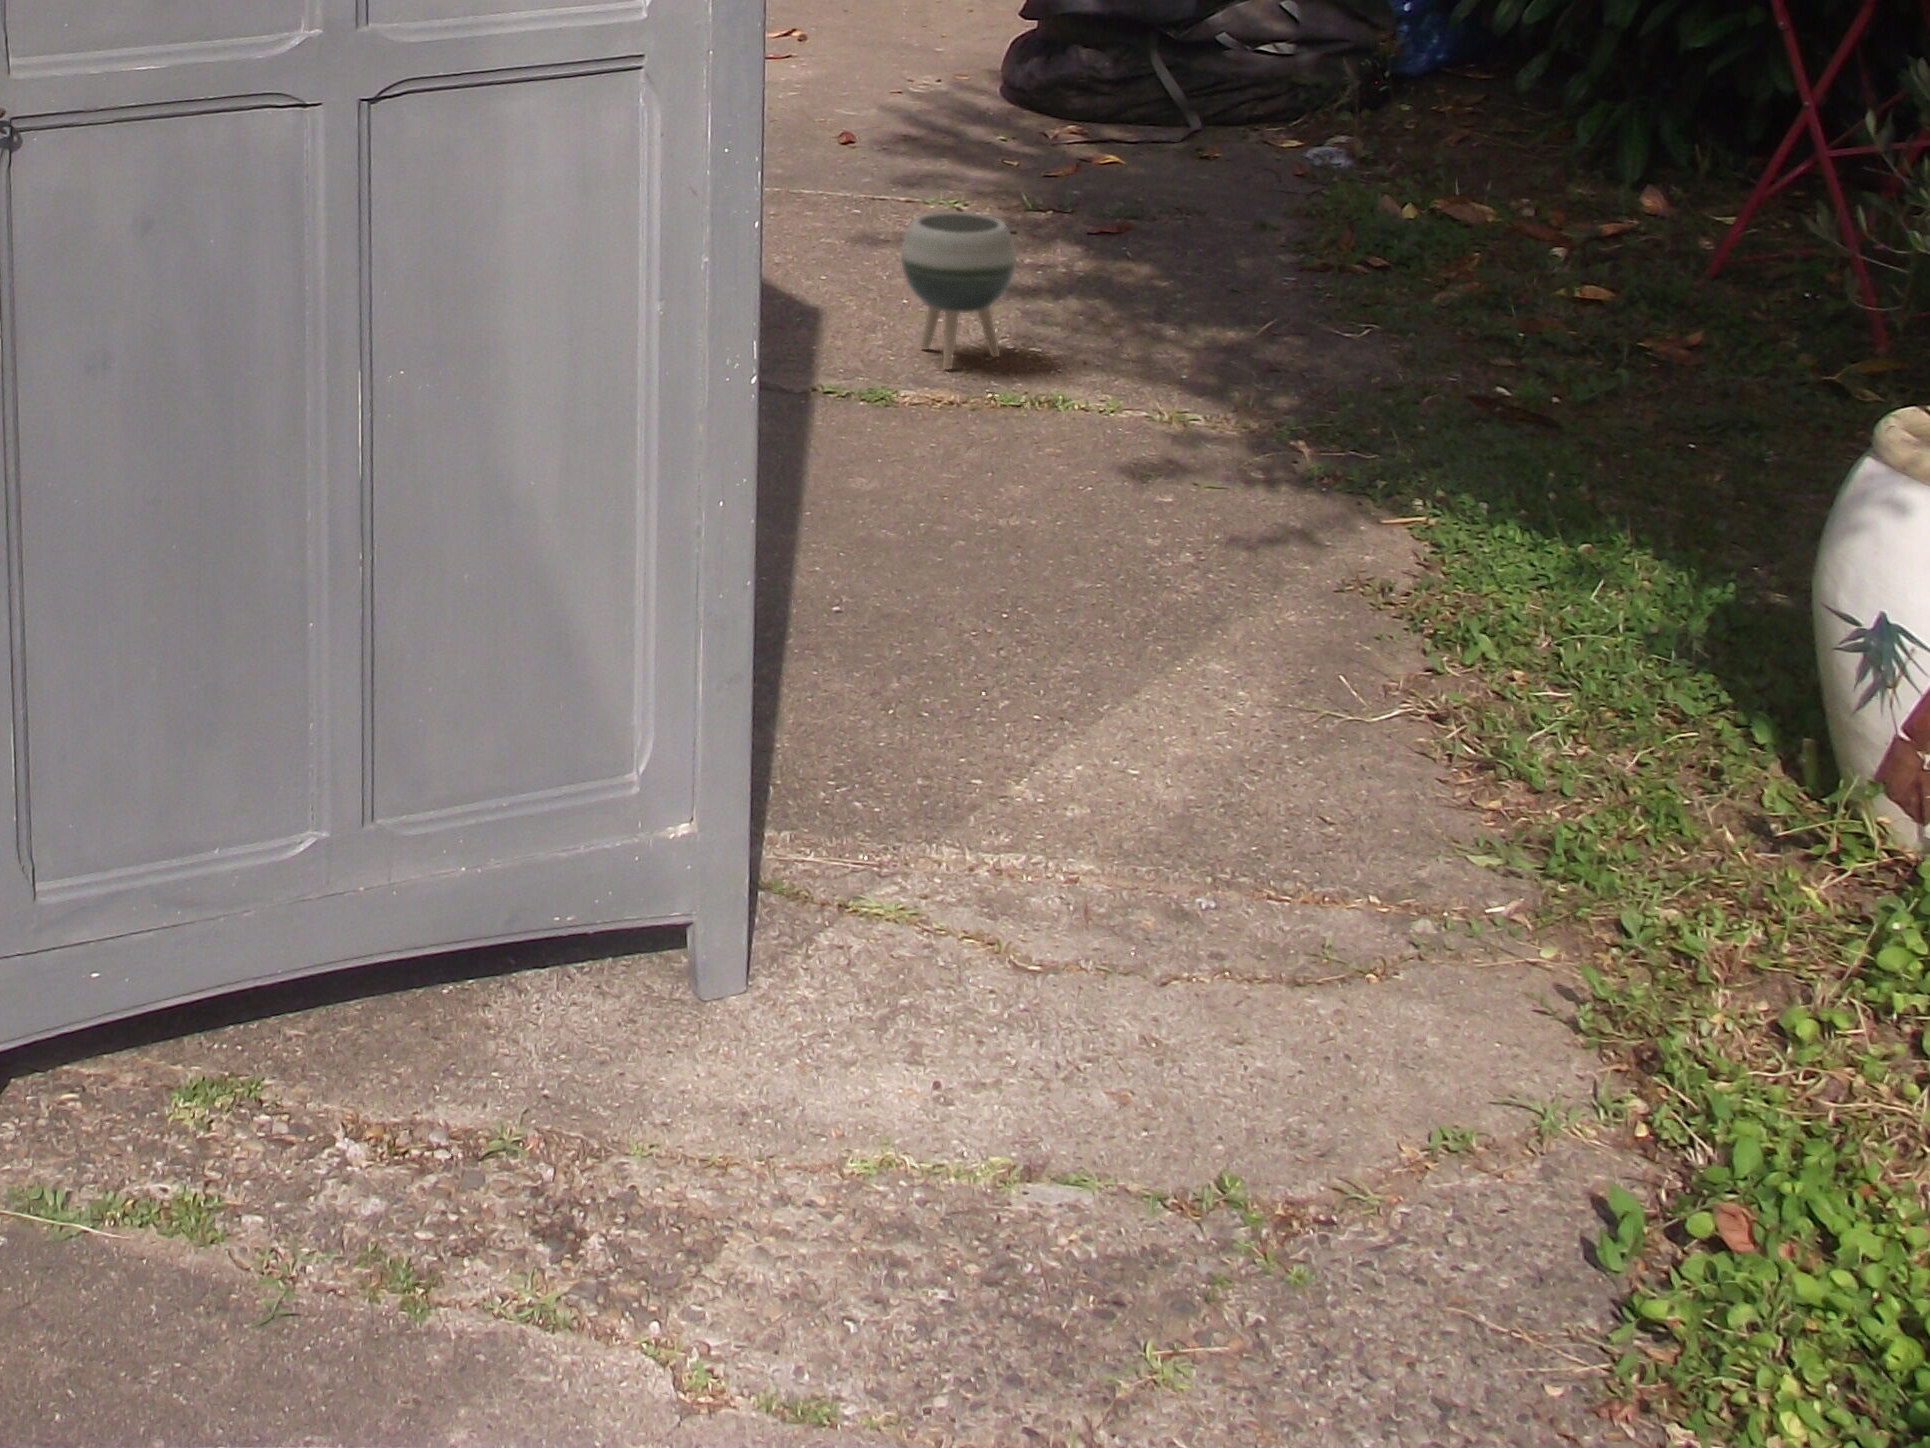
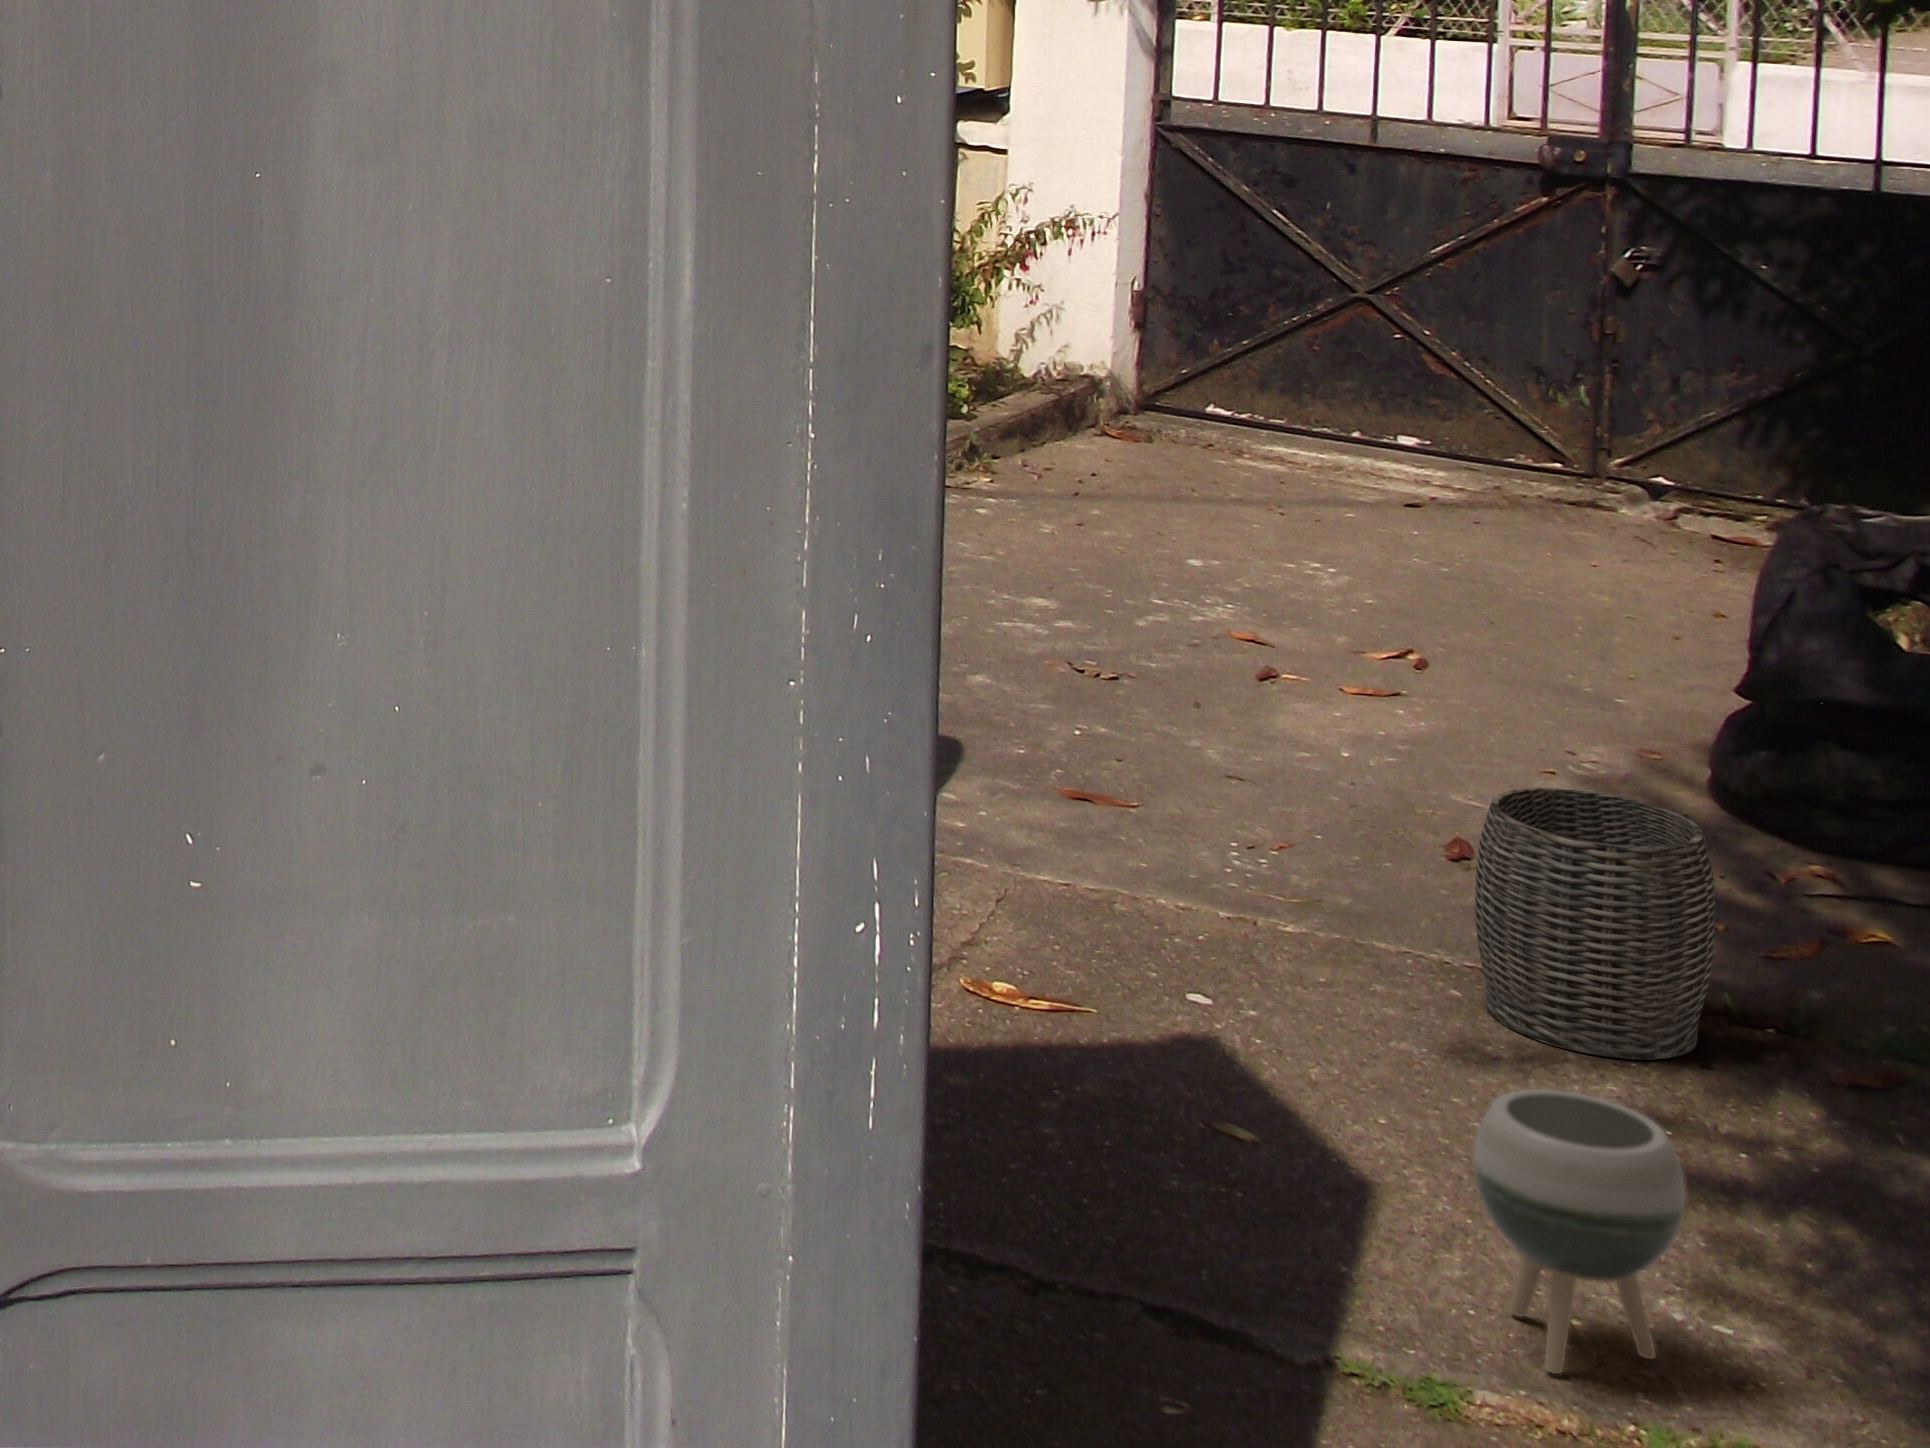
woven basket: none [876,73,1016,232] -> present [1475,788,1715,1059]

